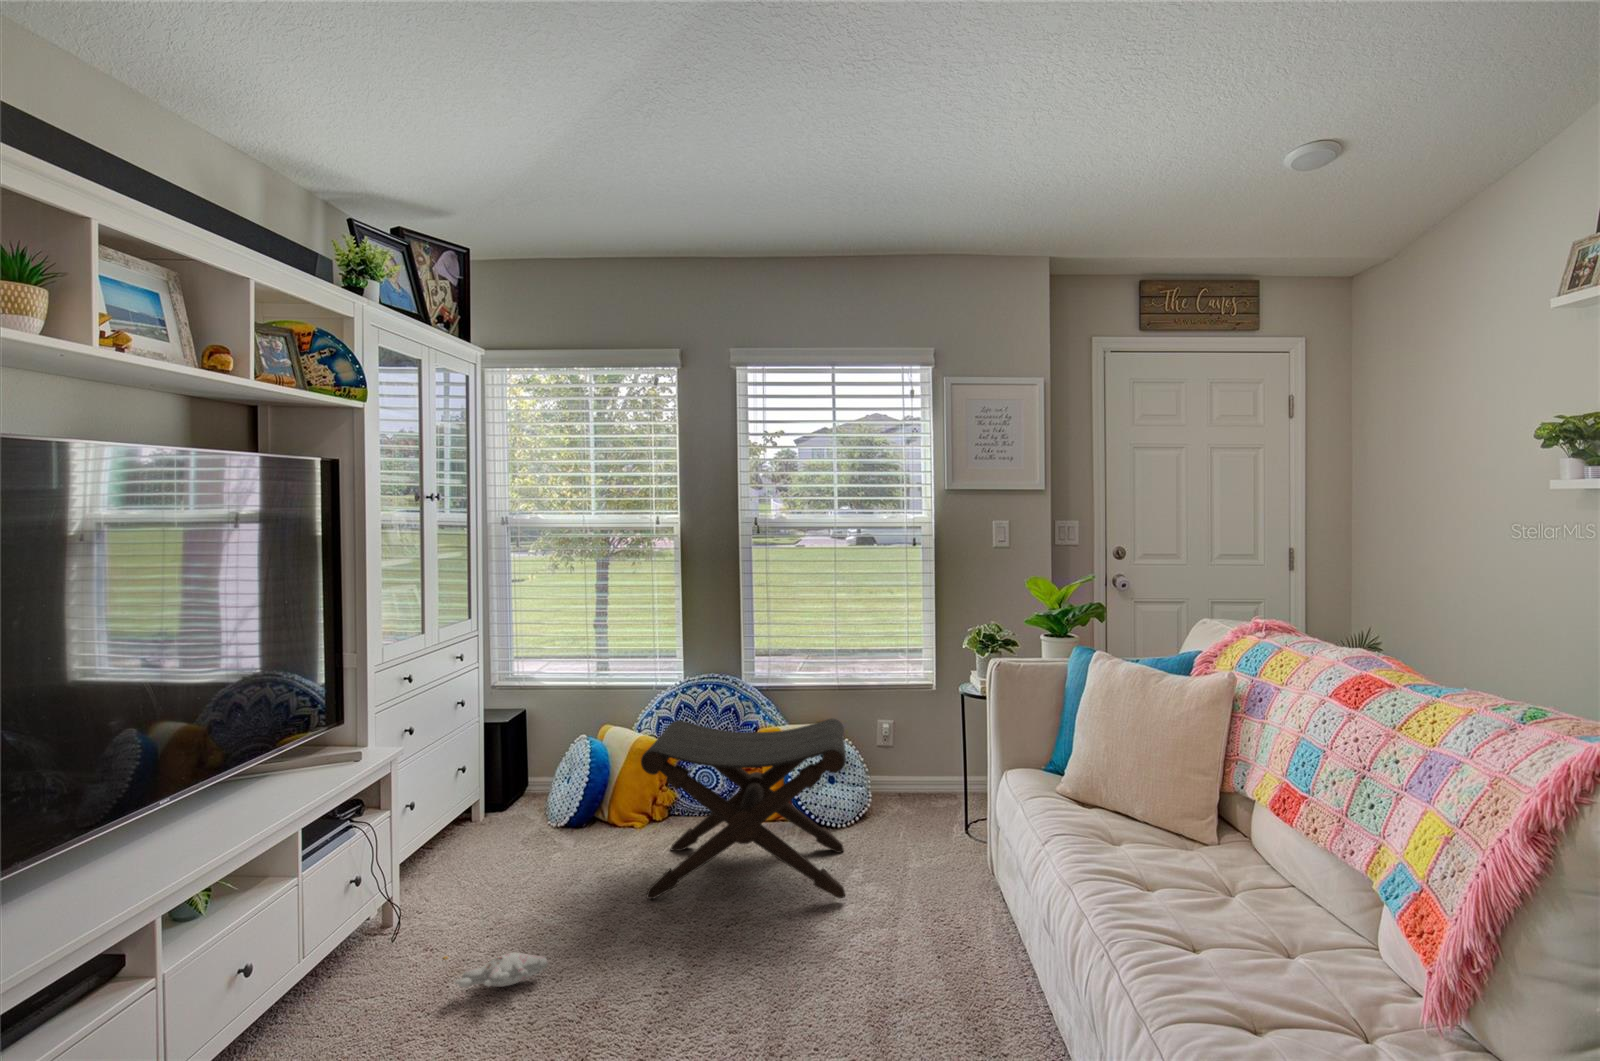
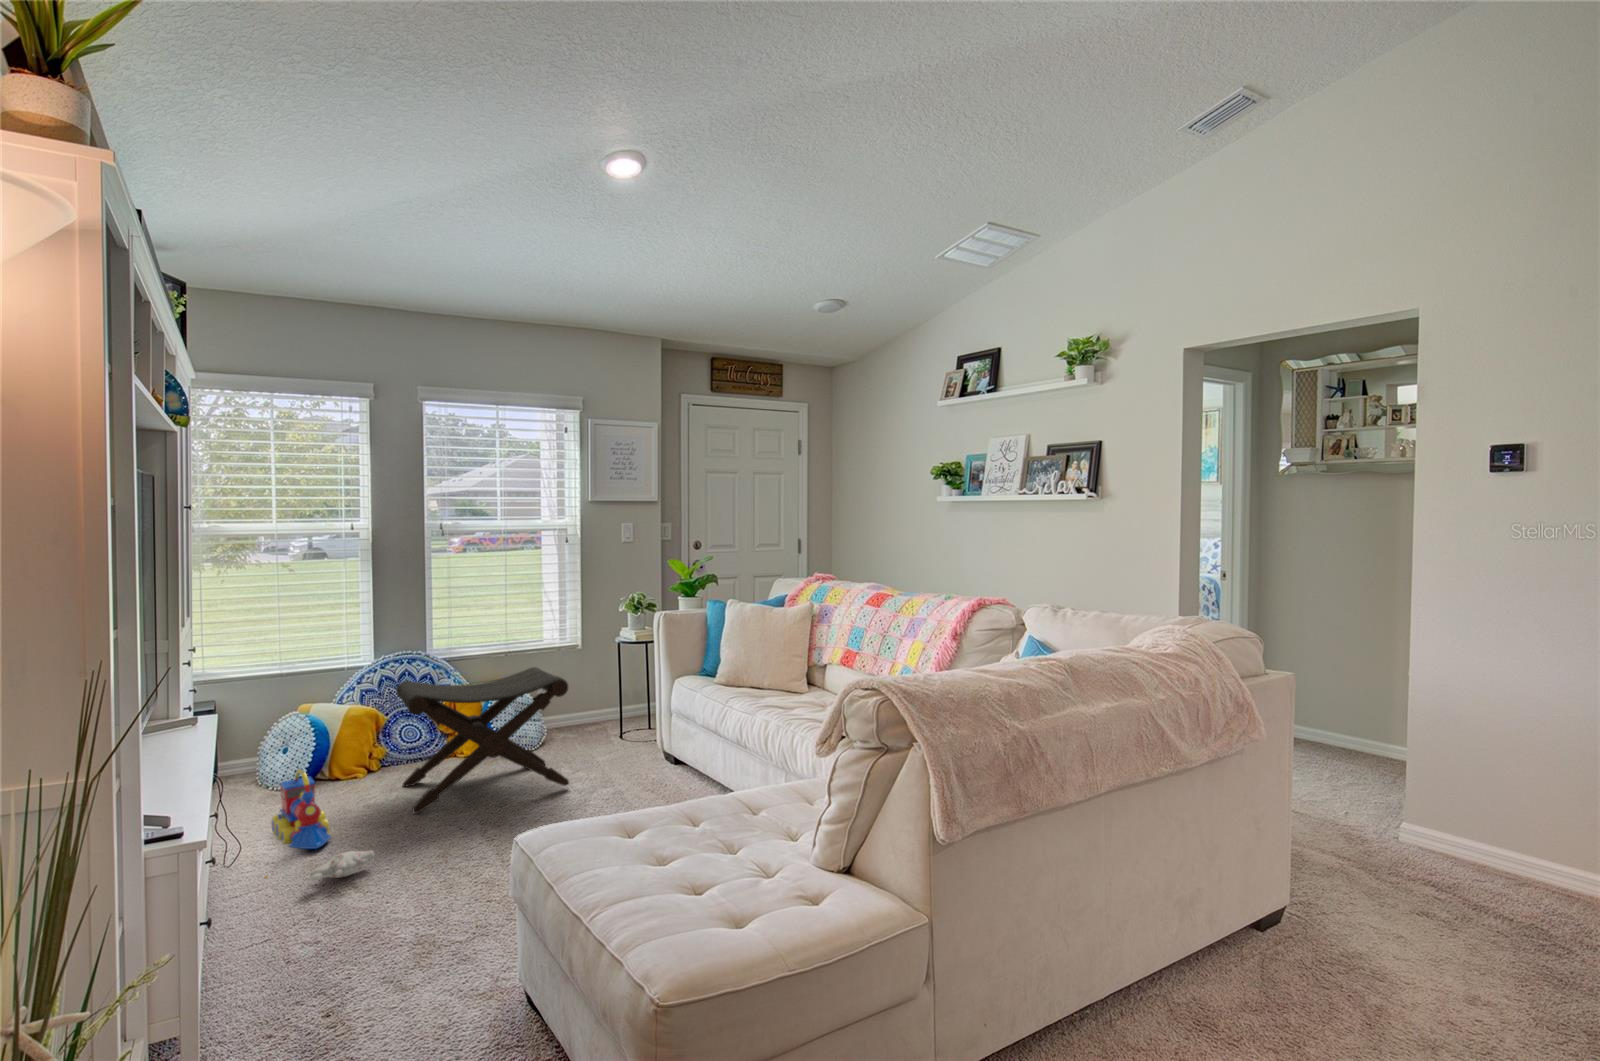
toy train: none [496,820,554,929] -> present [271,768,331,849]

